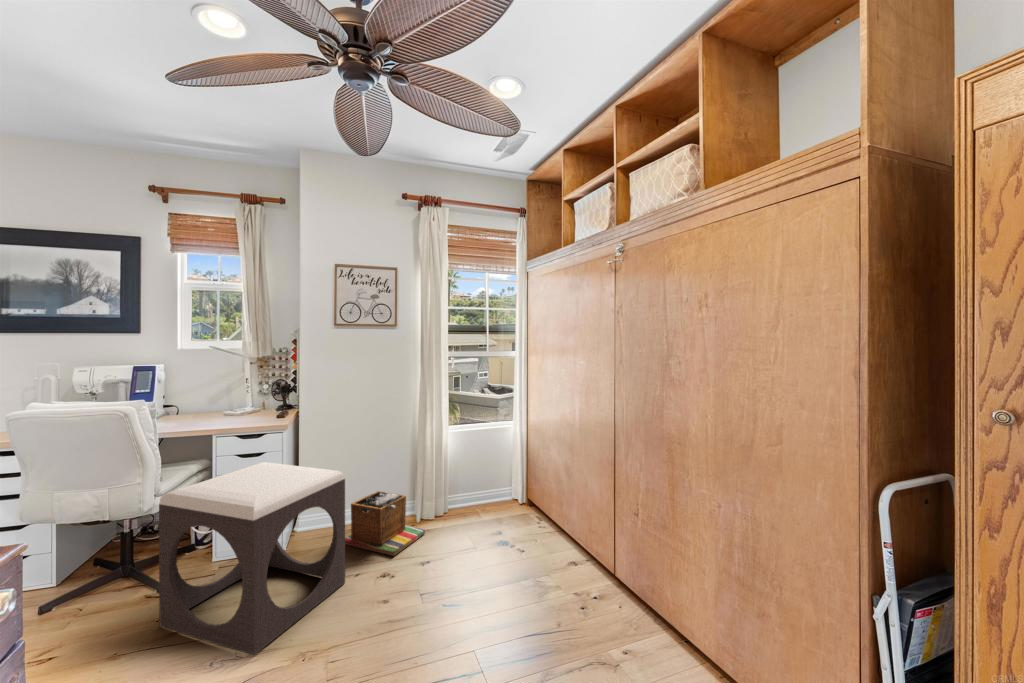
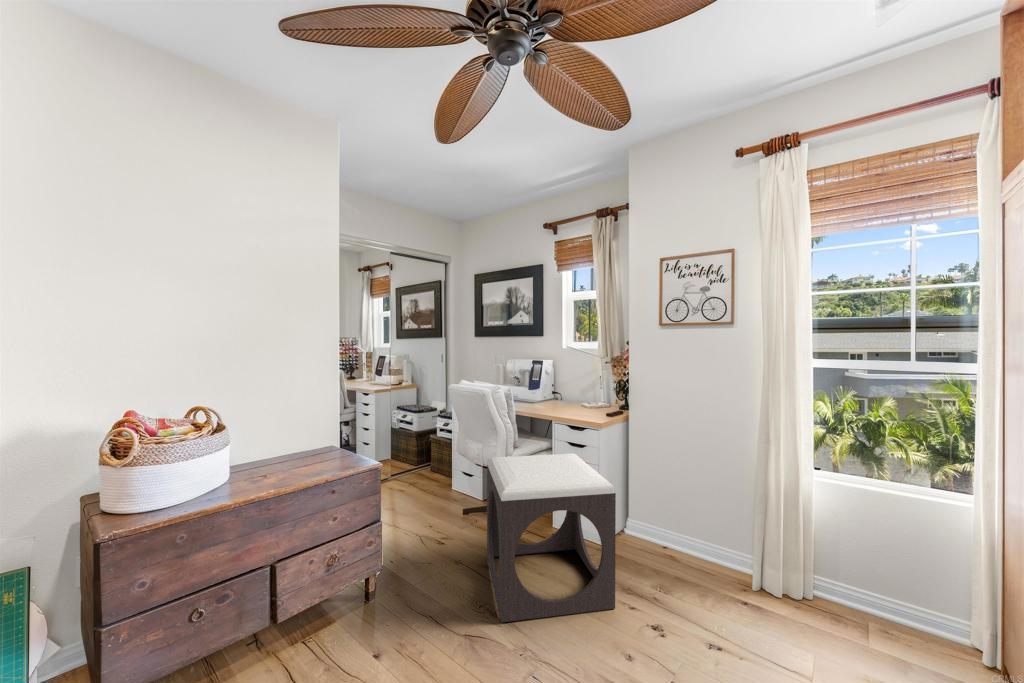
laundry basket: present [345,491,425,556] -> none [650,524,751,613]

